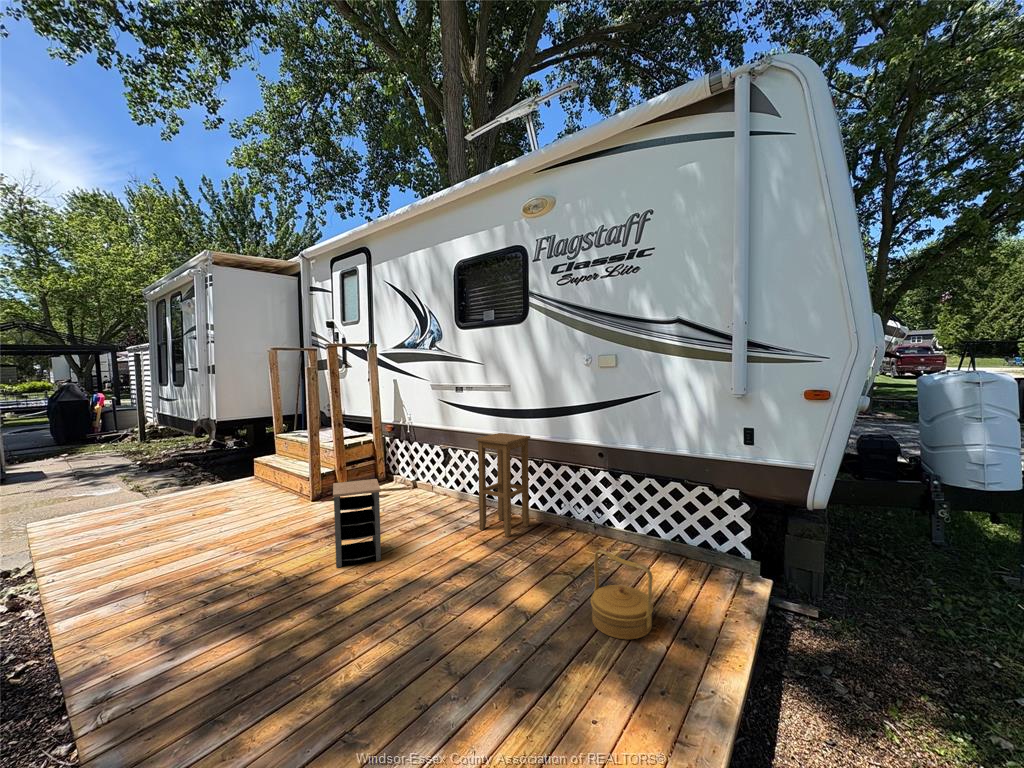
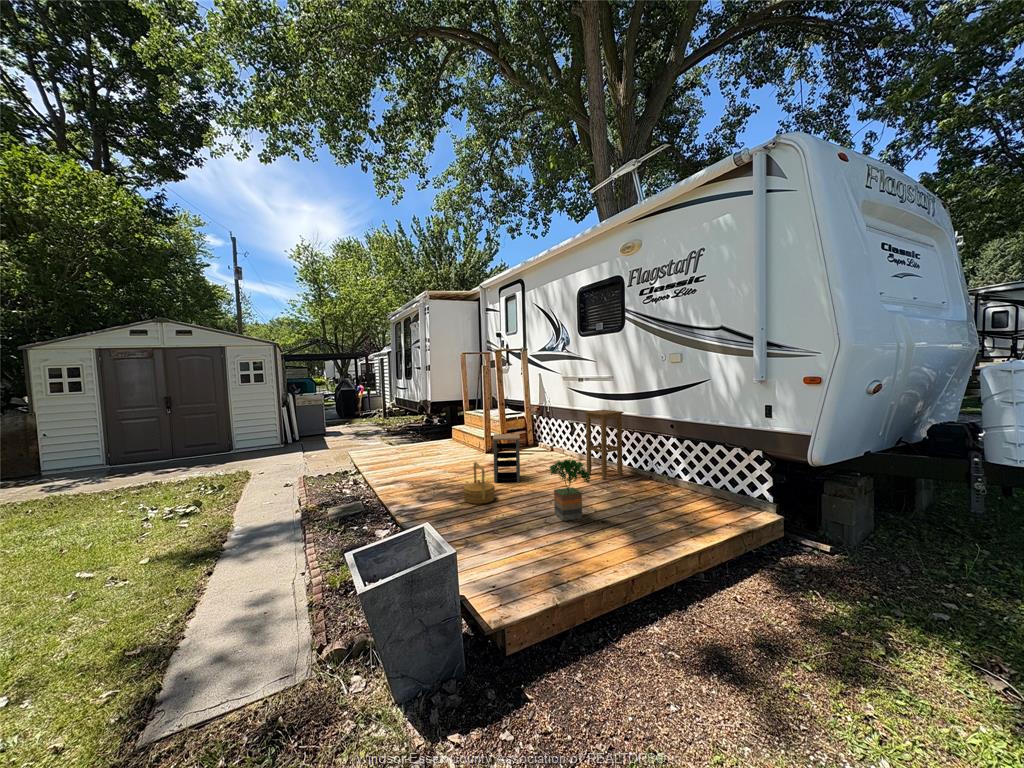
potted tree: none [450,533,527,652] -> present [549,459,591,521]
basket: present [591,549,653,639] -> present [463,462,495,504]

